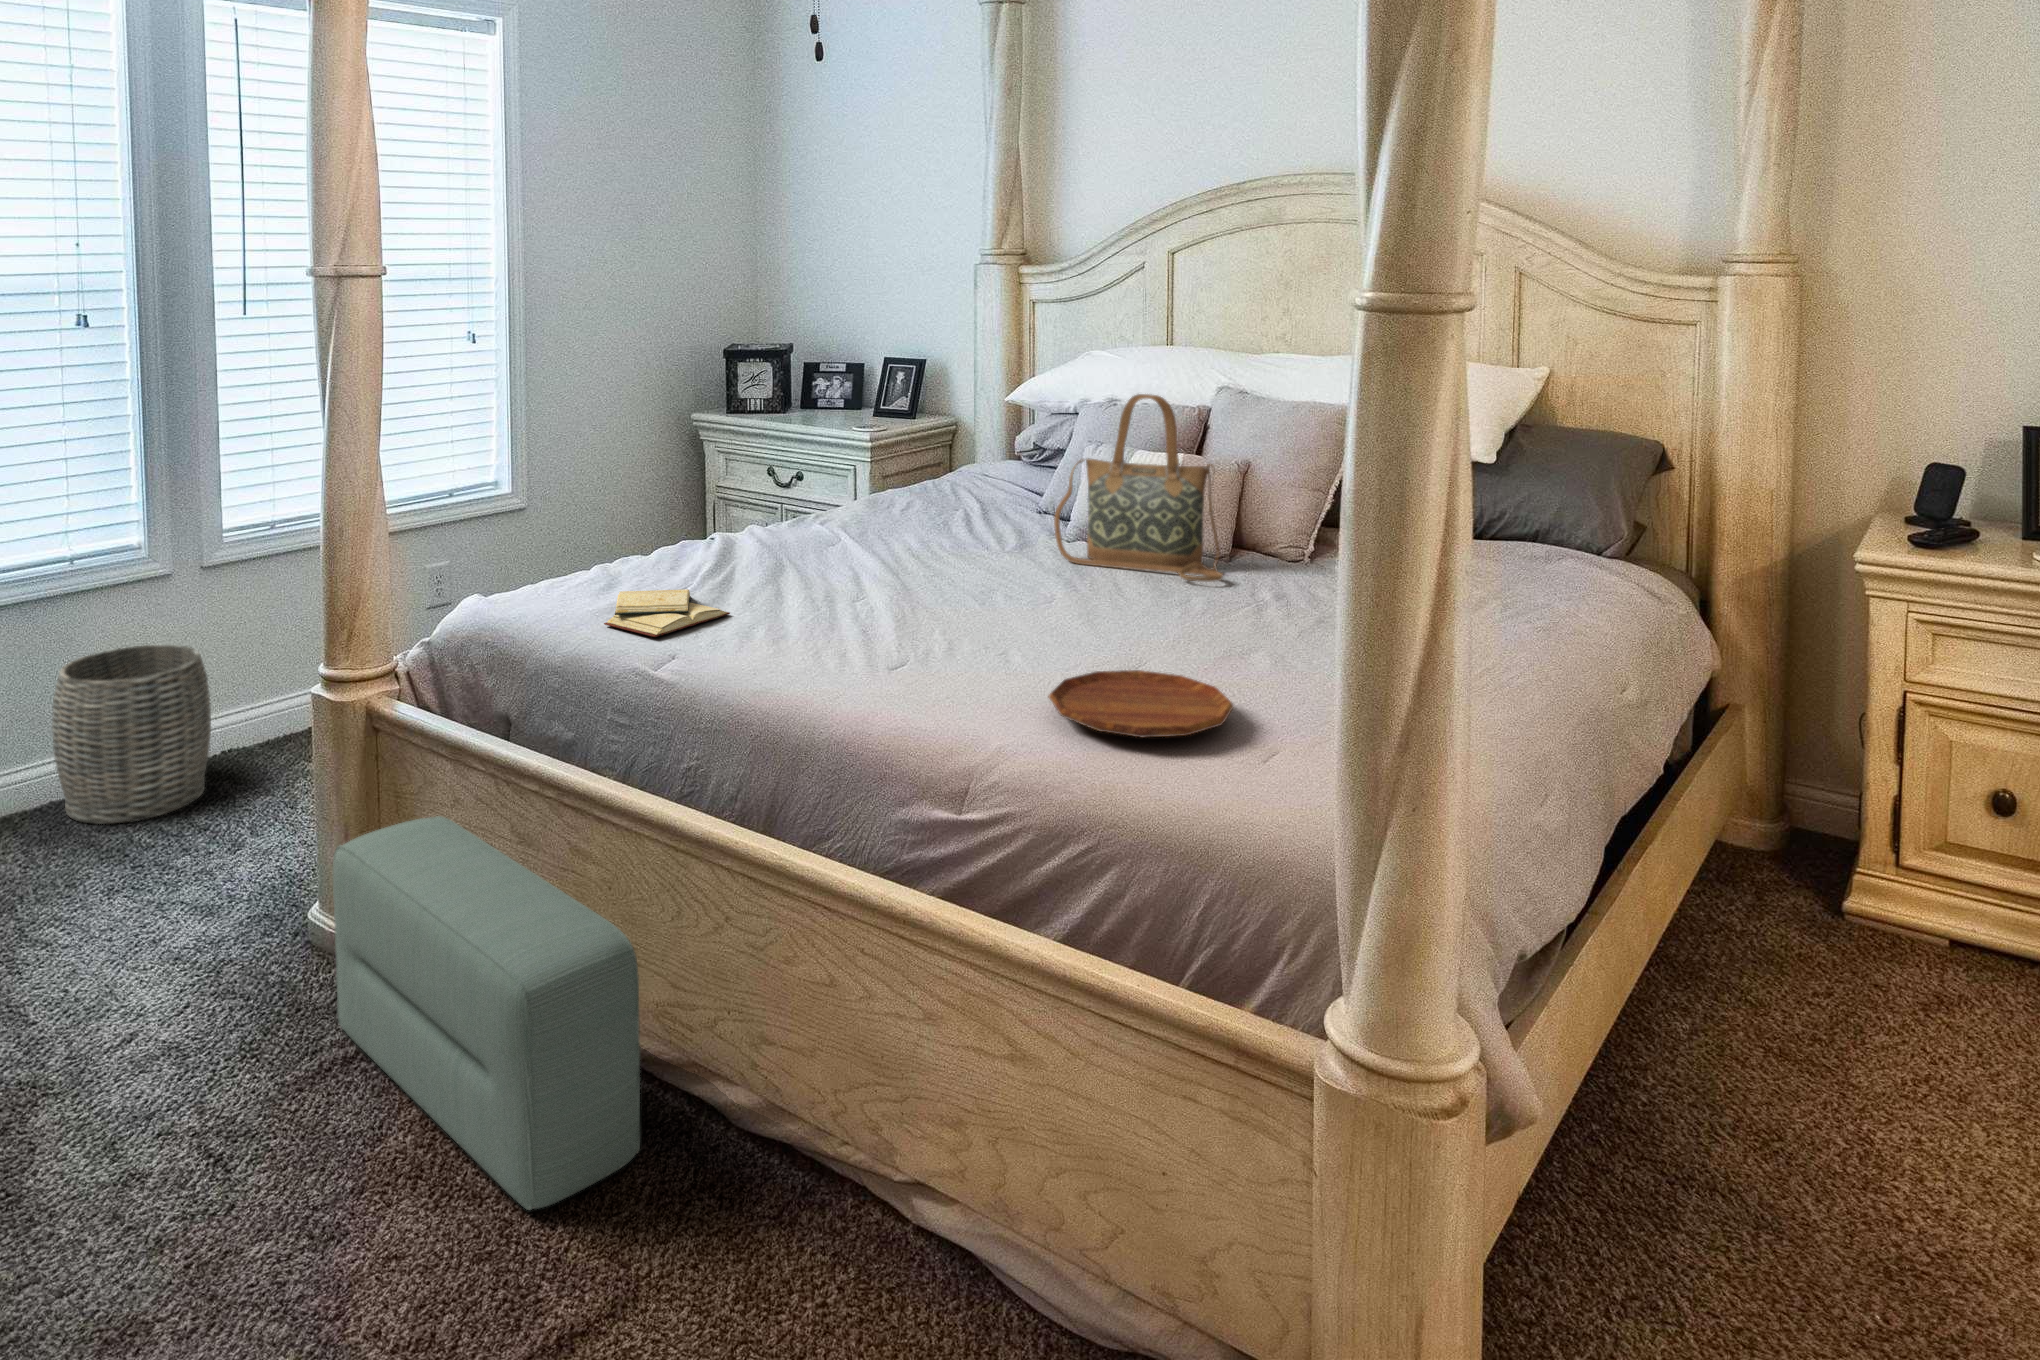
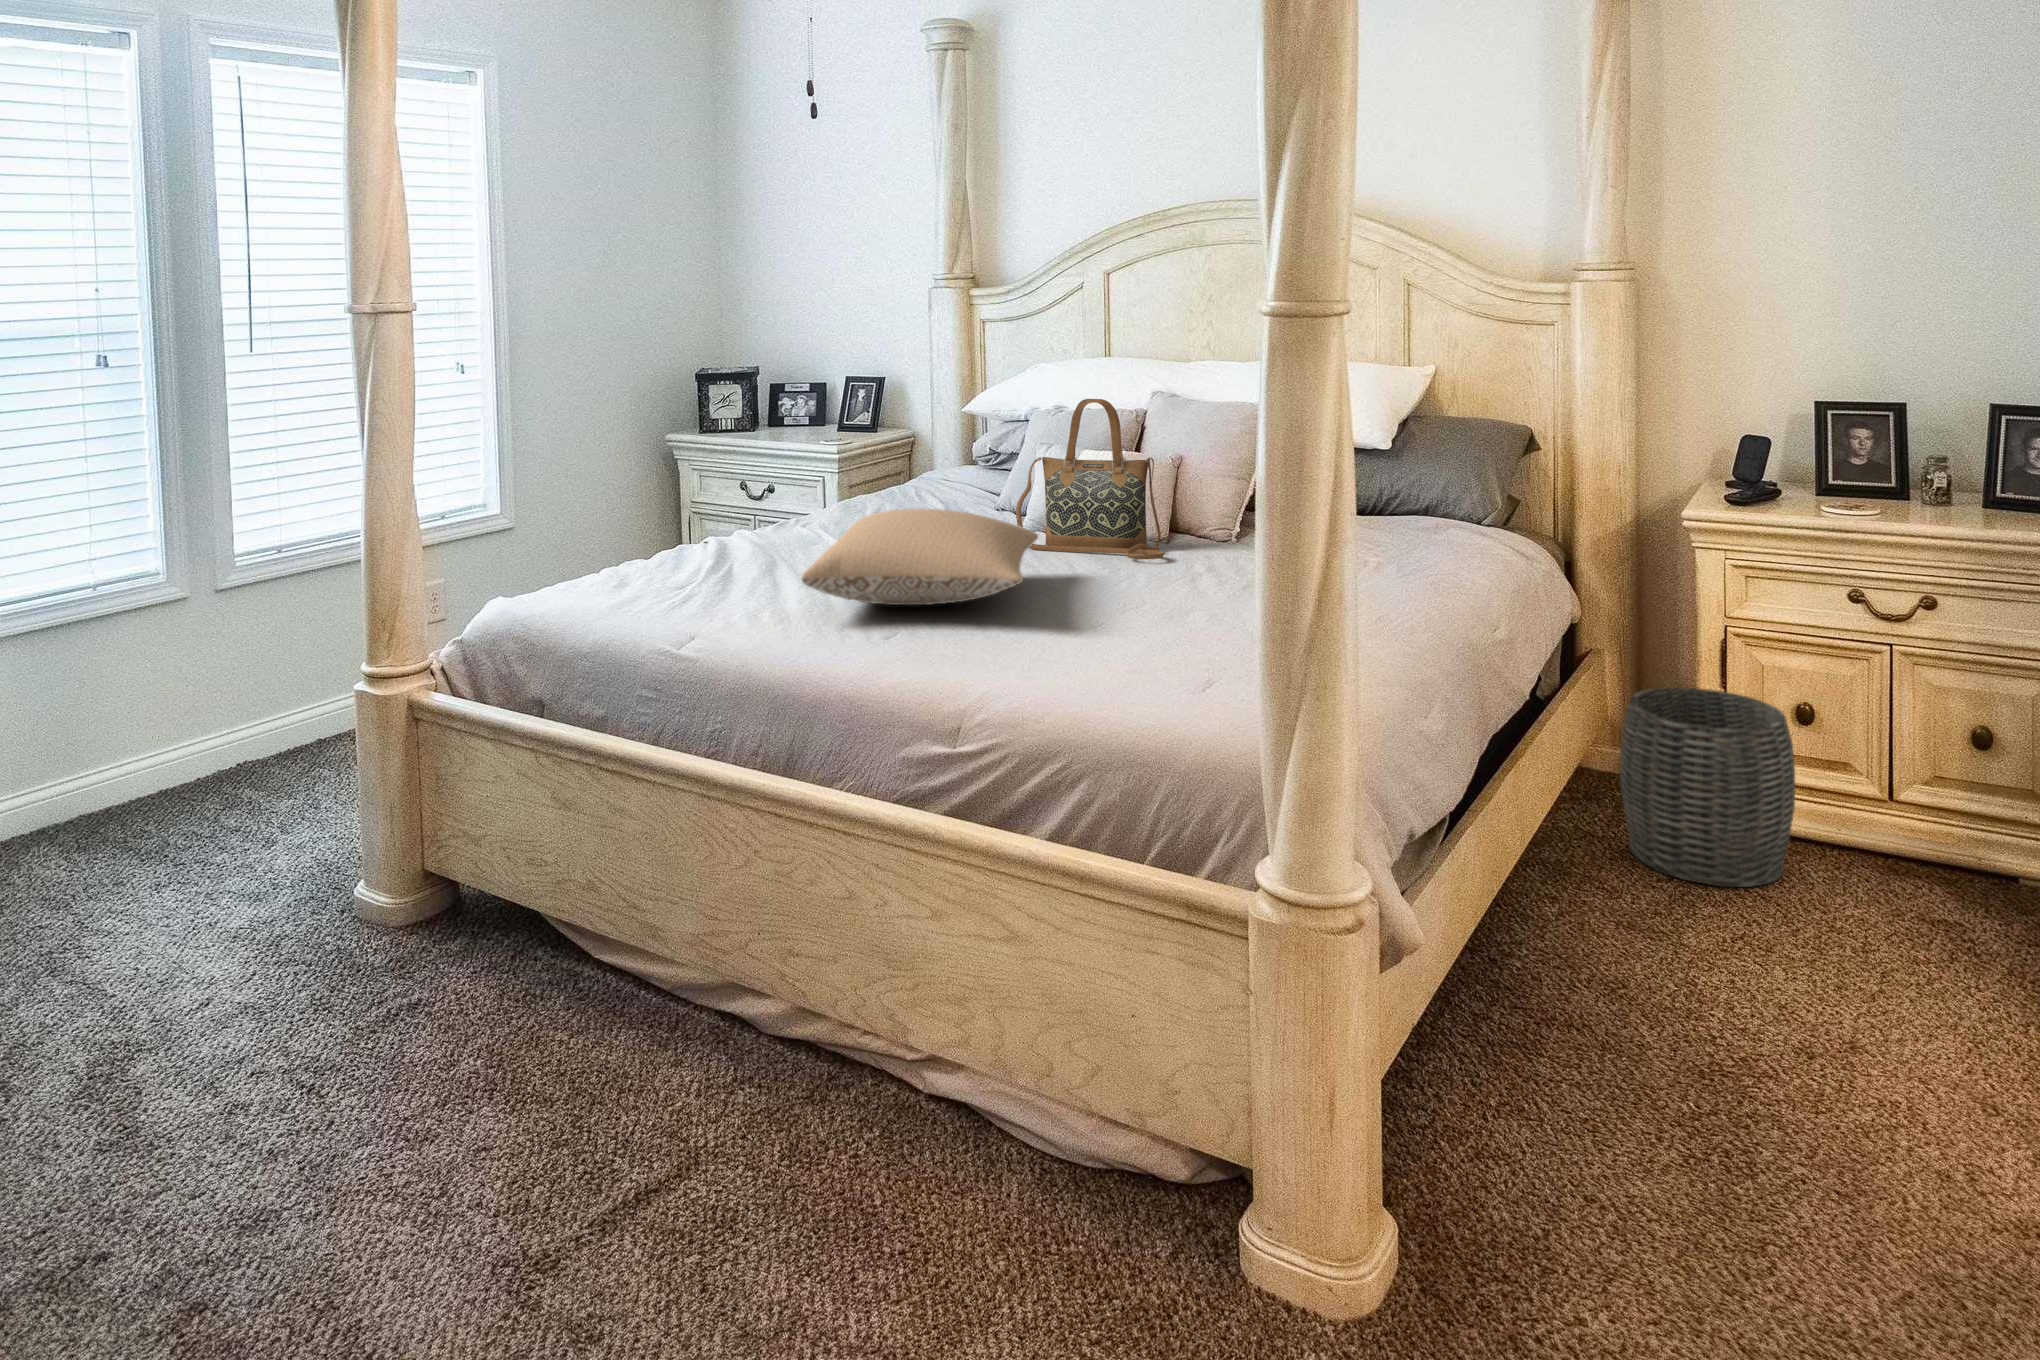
pillow: none [796,516,1077,630] -> present [802,508,1038,605]
diary: present [604,589,730,637] -> none [629,582,739,621]
woven basket: present [52,645,211,824] -> present [1620,687,1795,887]
tray: present [1049,670,1234,738] -> none [1023,627,1176,676]
pouf: present [333,816,640,1210] -> none [391,791,686,1106]

